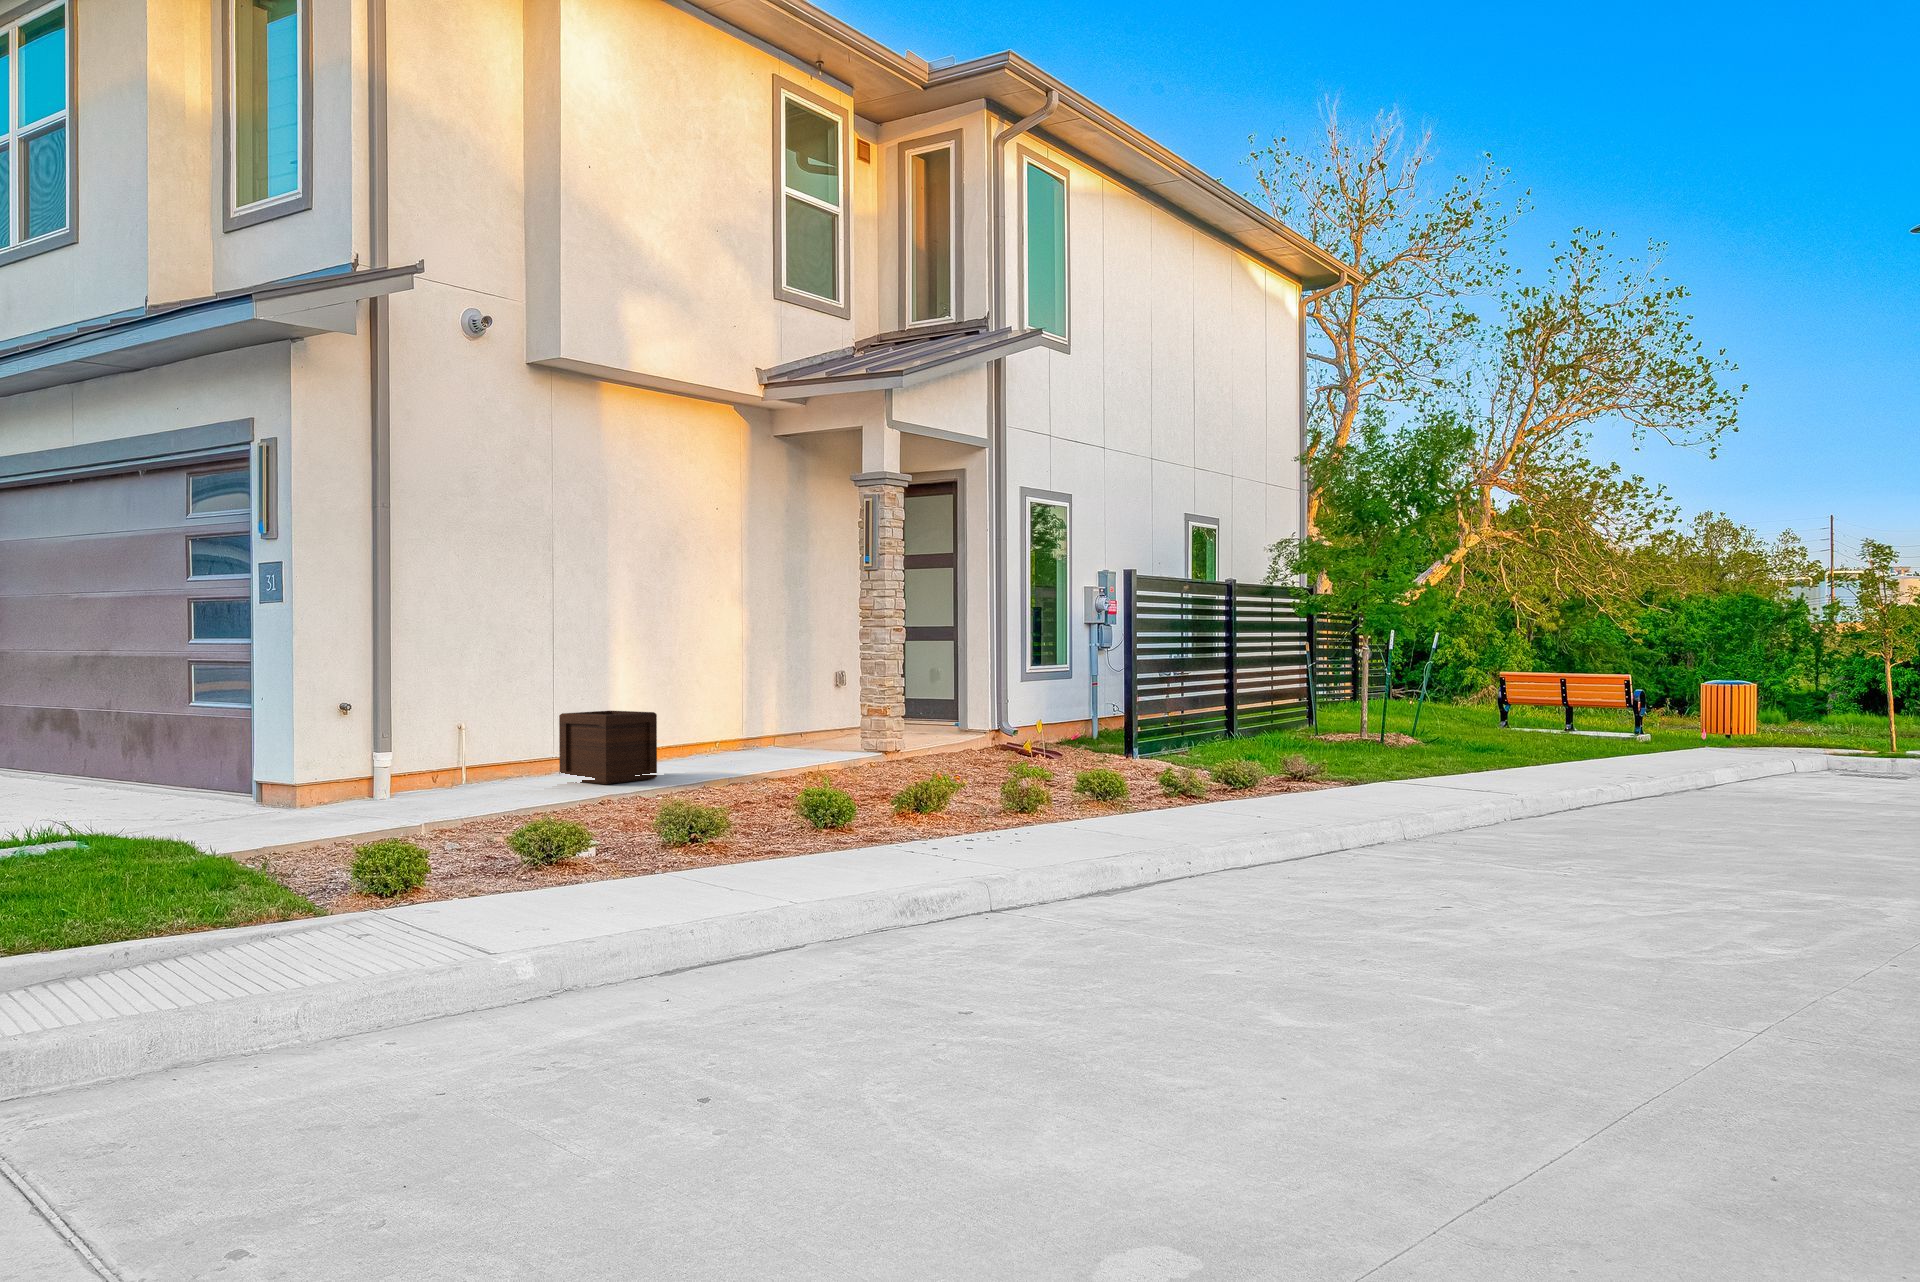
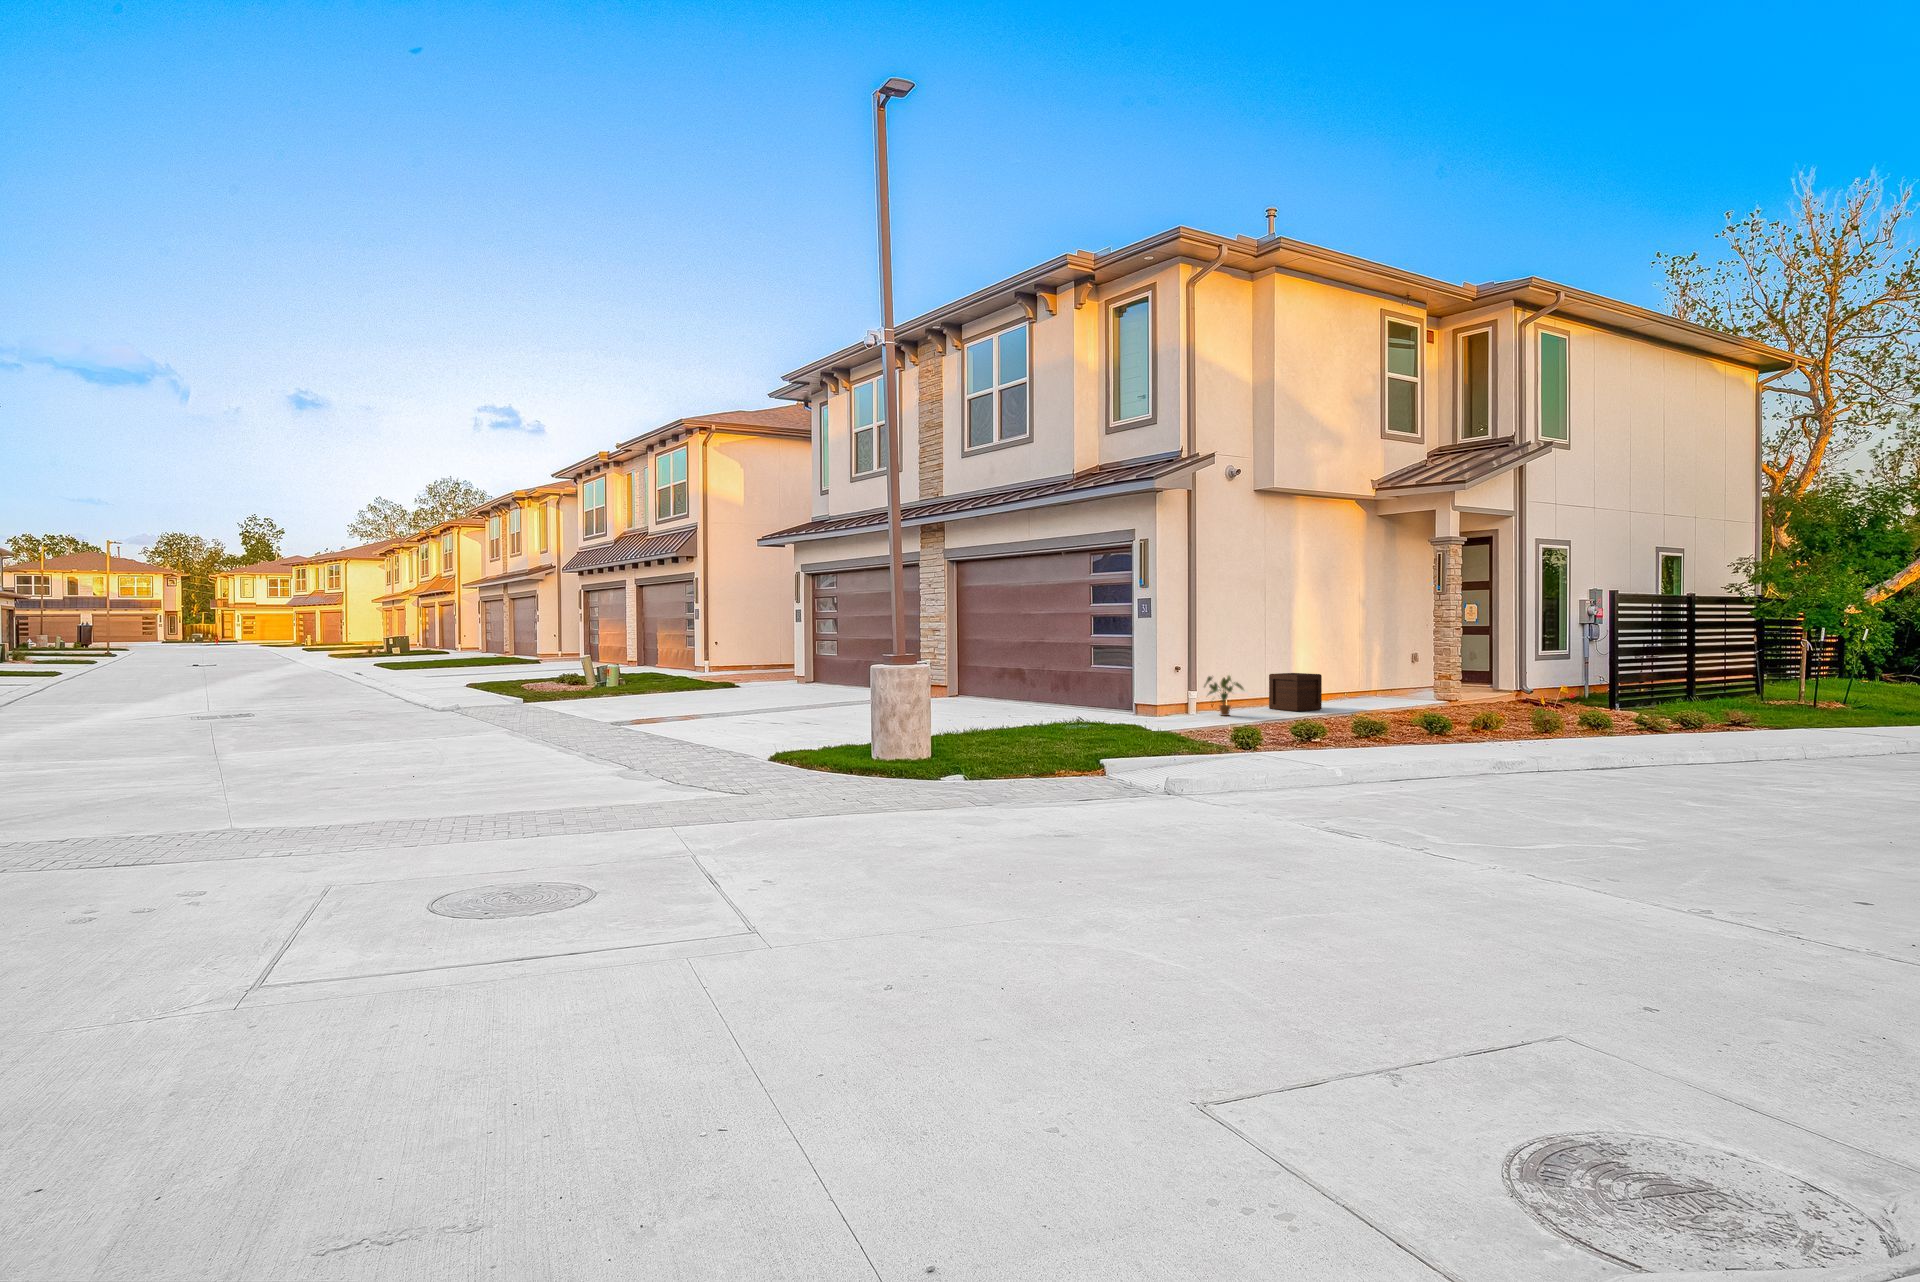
house plant: none [409,719,494,801] -> present [1204,676,1243,716]

